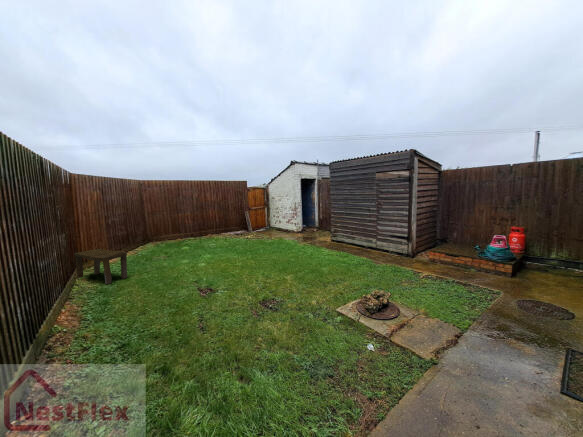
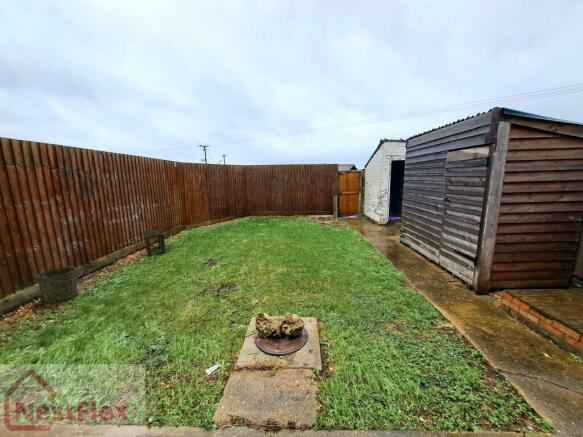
bucket: none [52,293,114,349] -> present [36,266,82,303]

